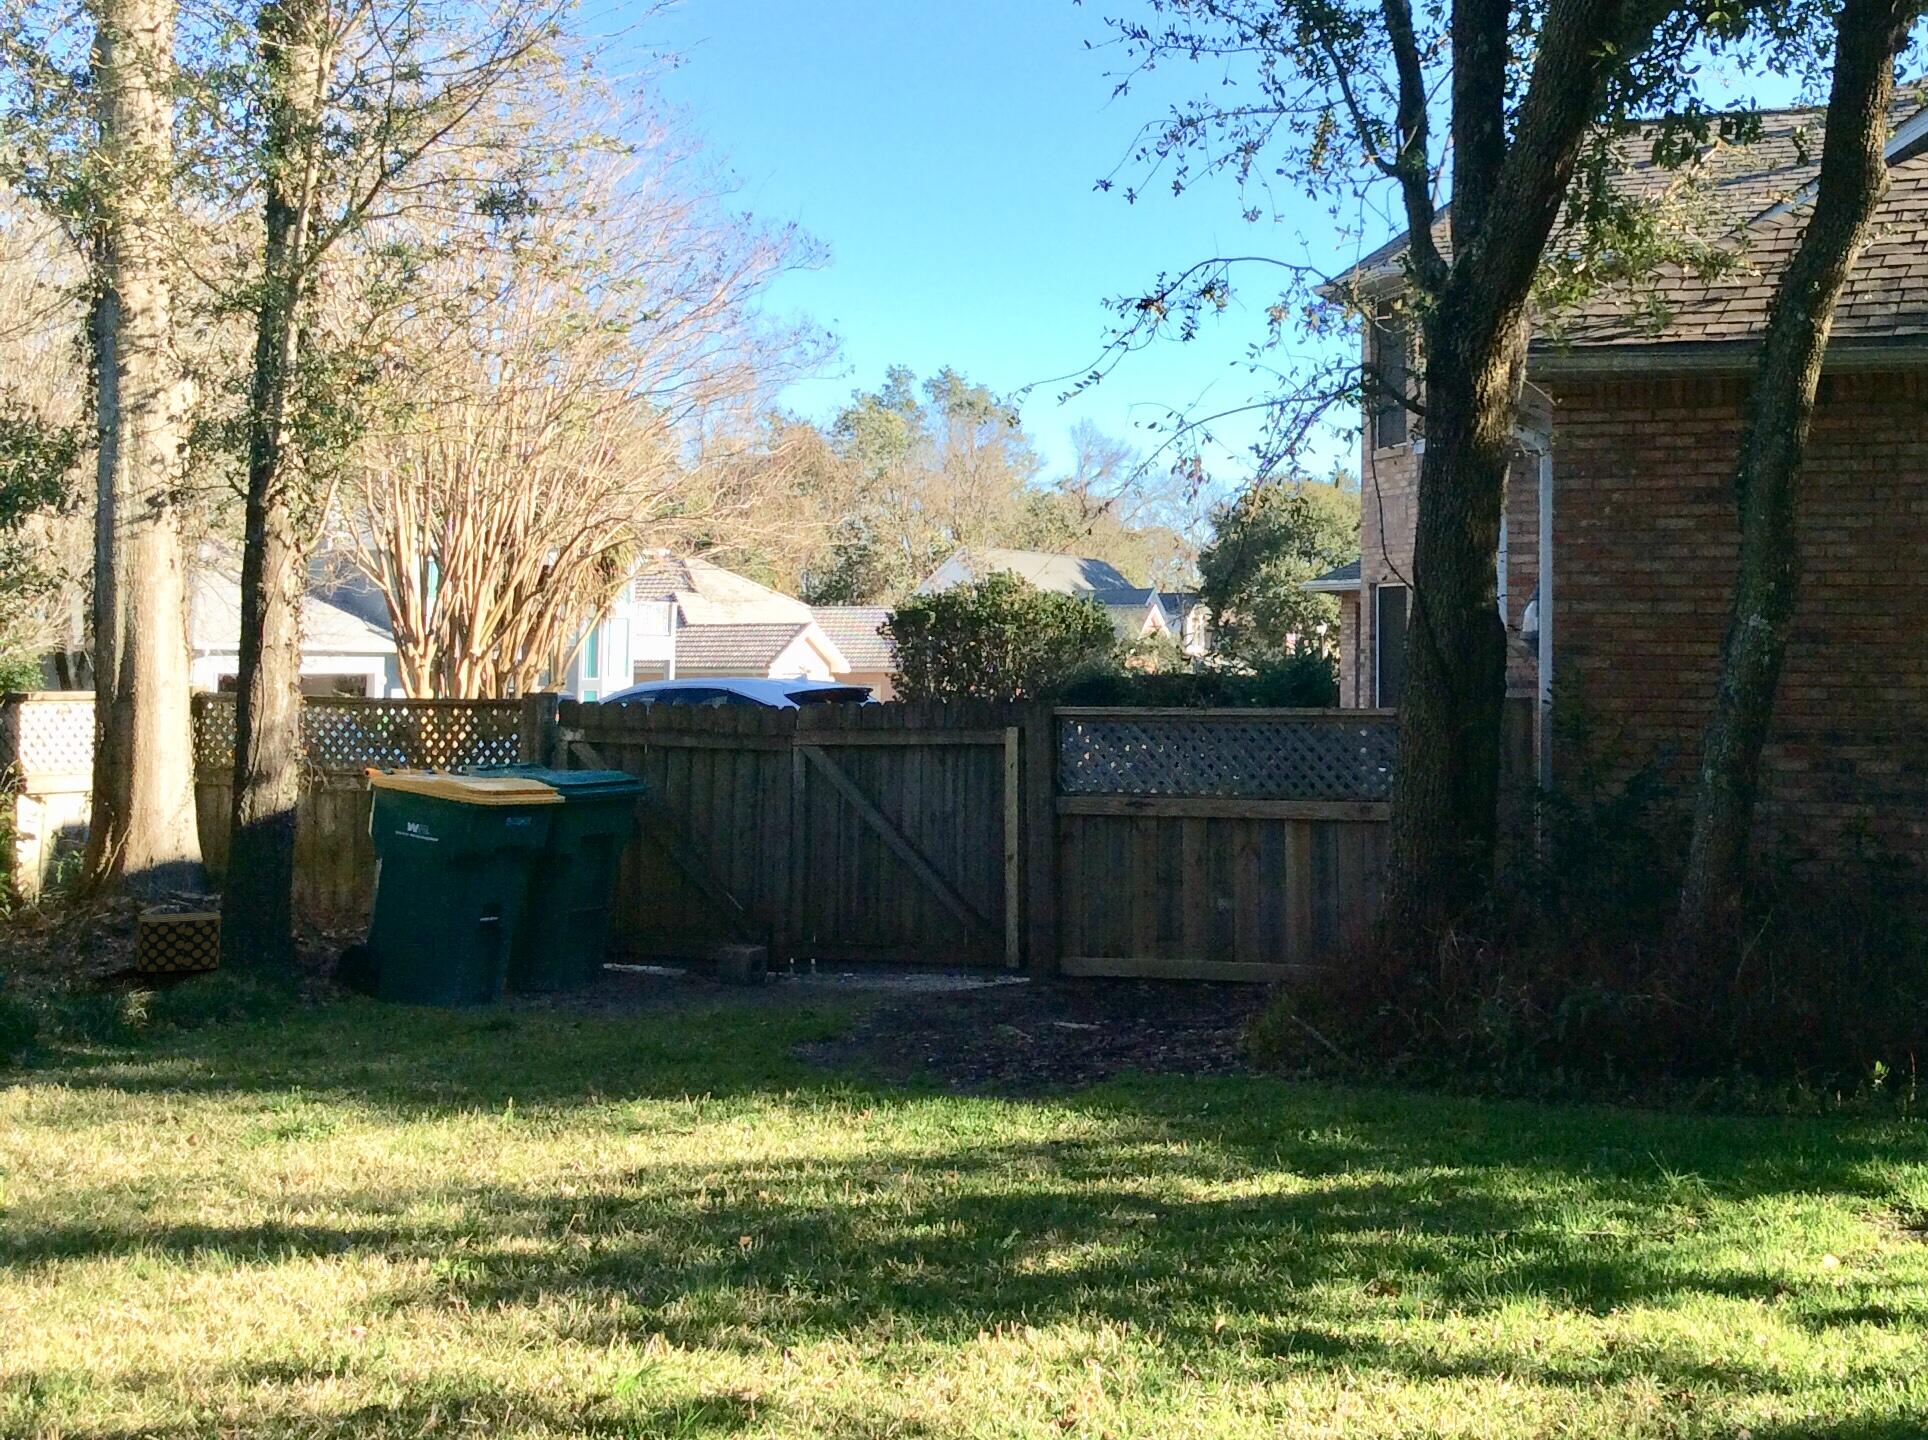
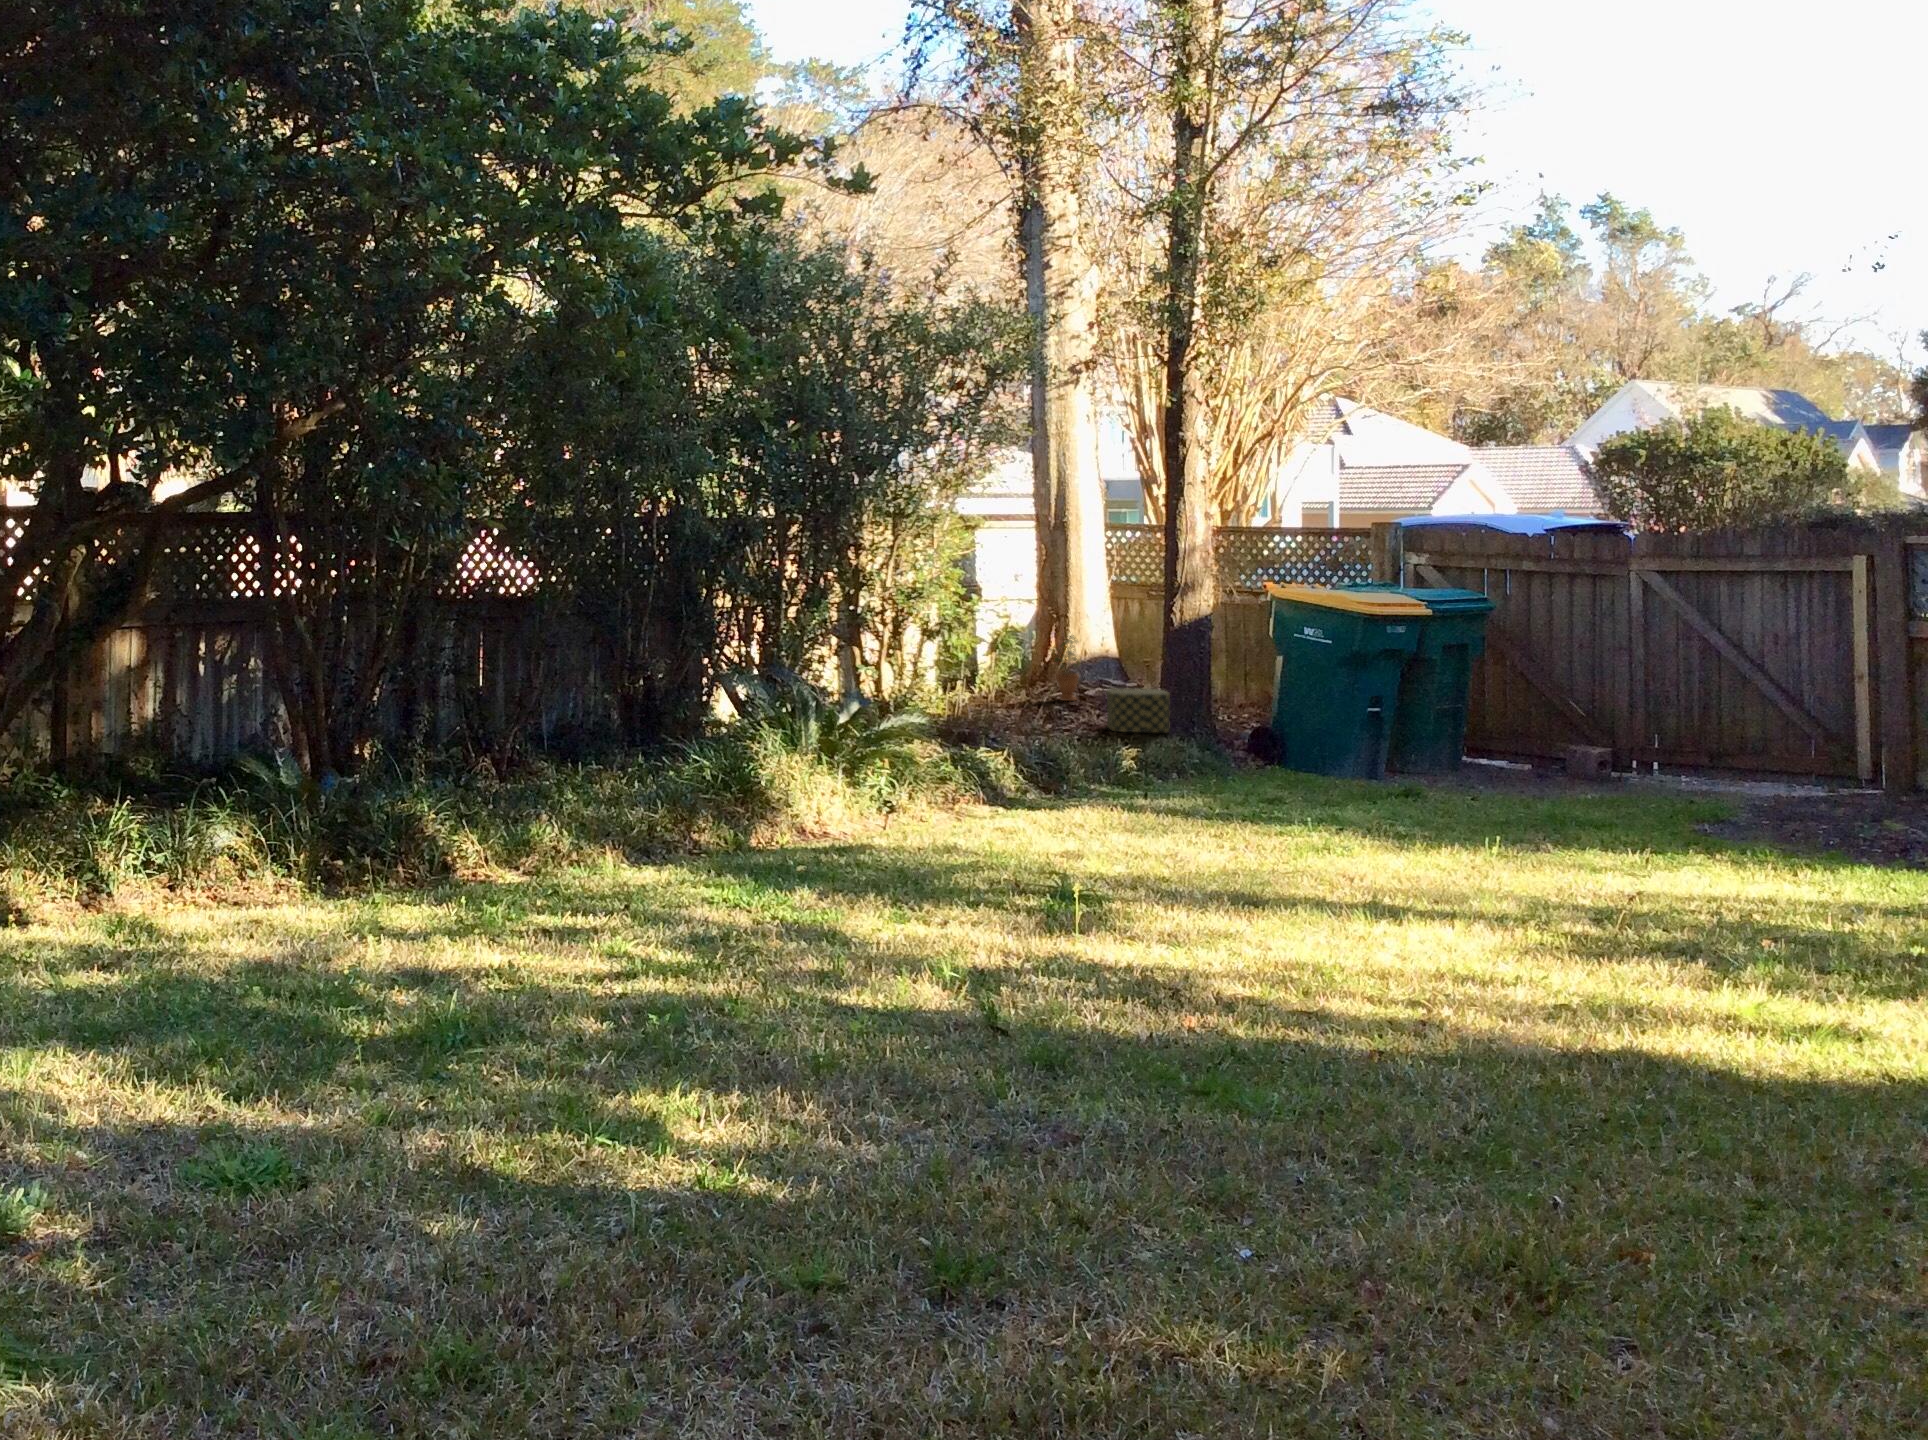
potted plant: none [93,841,136,932] -> present [1055,635,1079,701]

